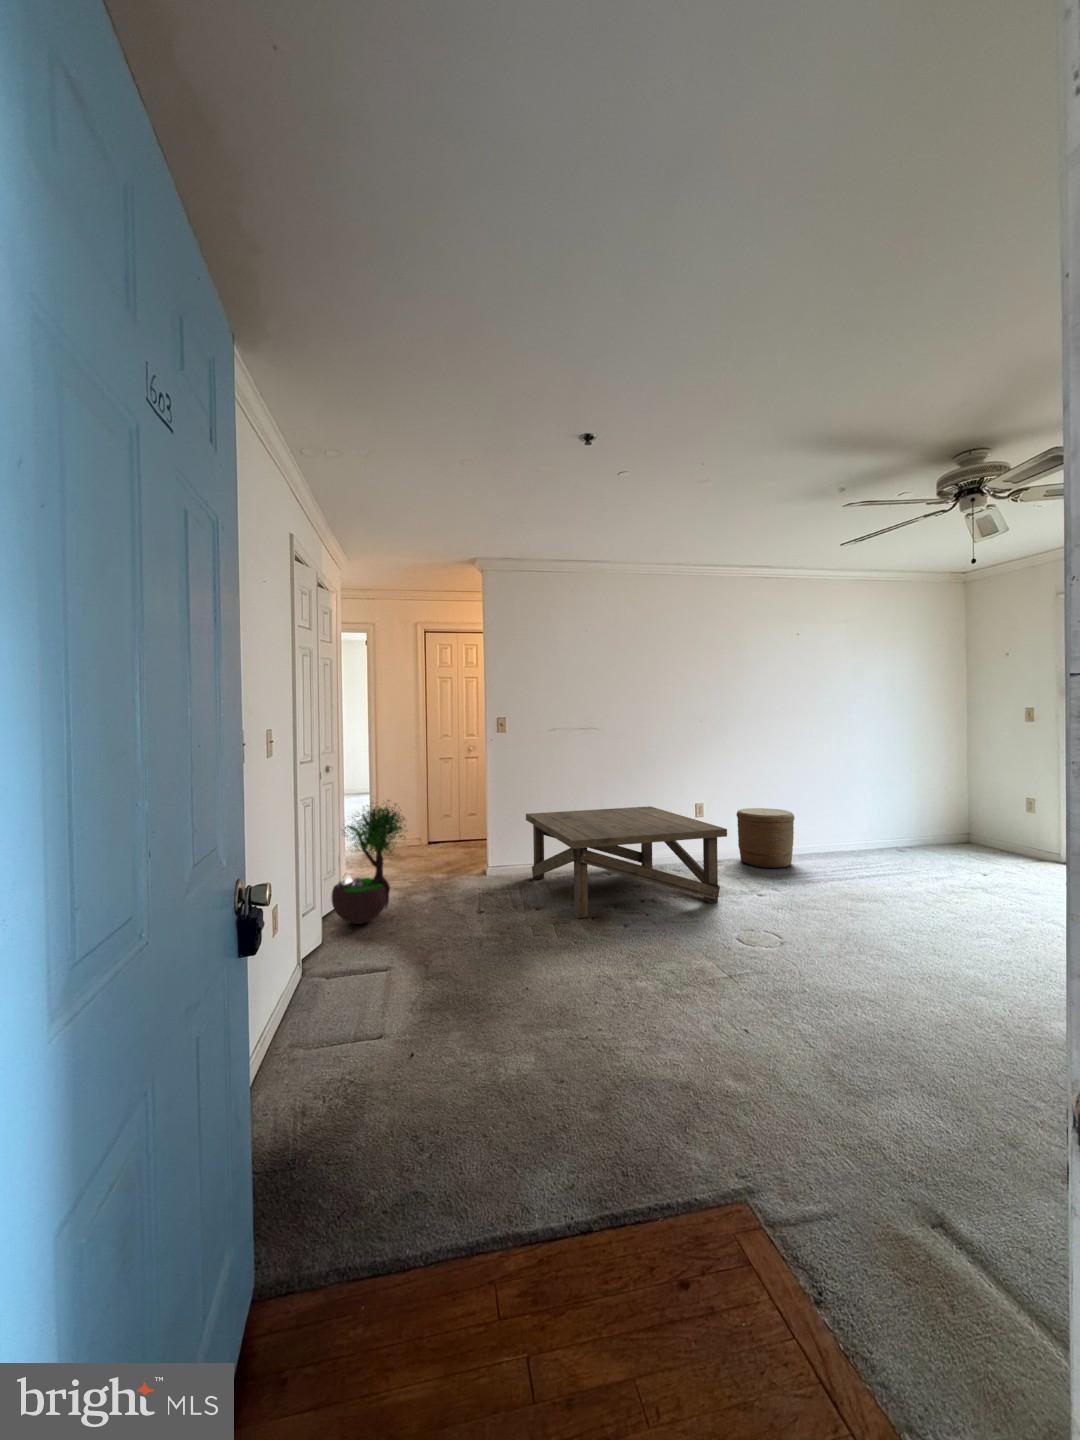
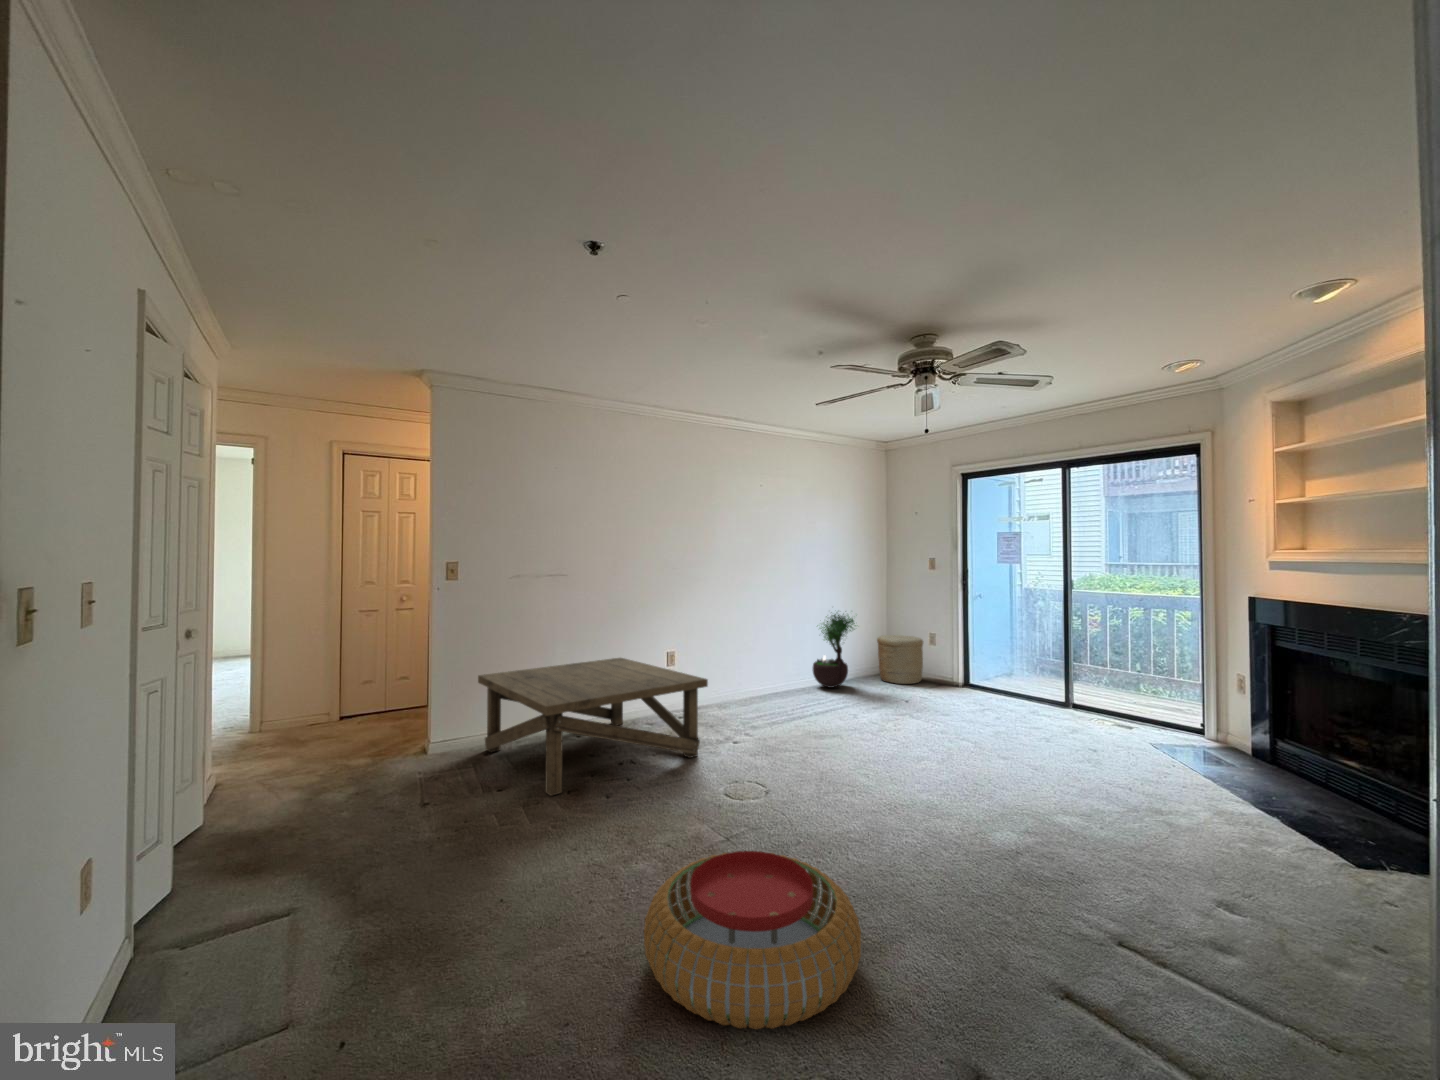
potted tree: present [331,800,405,924] -> present [813,614,856,688]
woven basket: present [736,808,794,868] -> present [877,635,923,684]
pouf: none [629,980,841,1136] -> present [644,851,861,1030]

